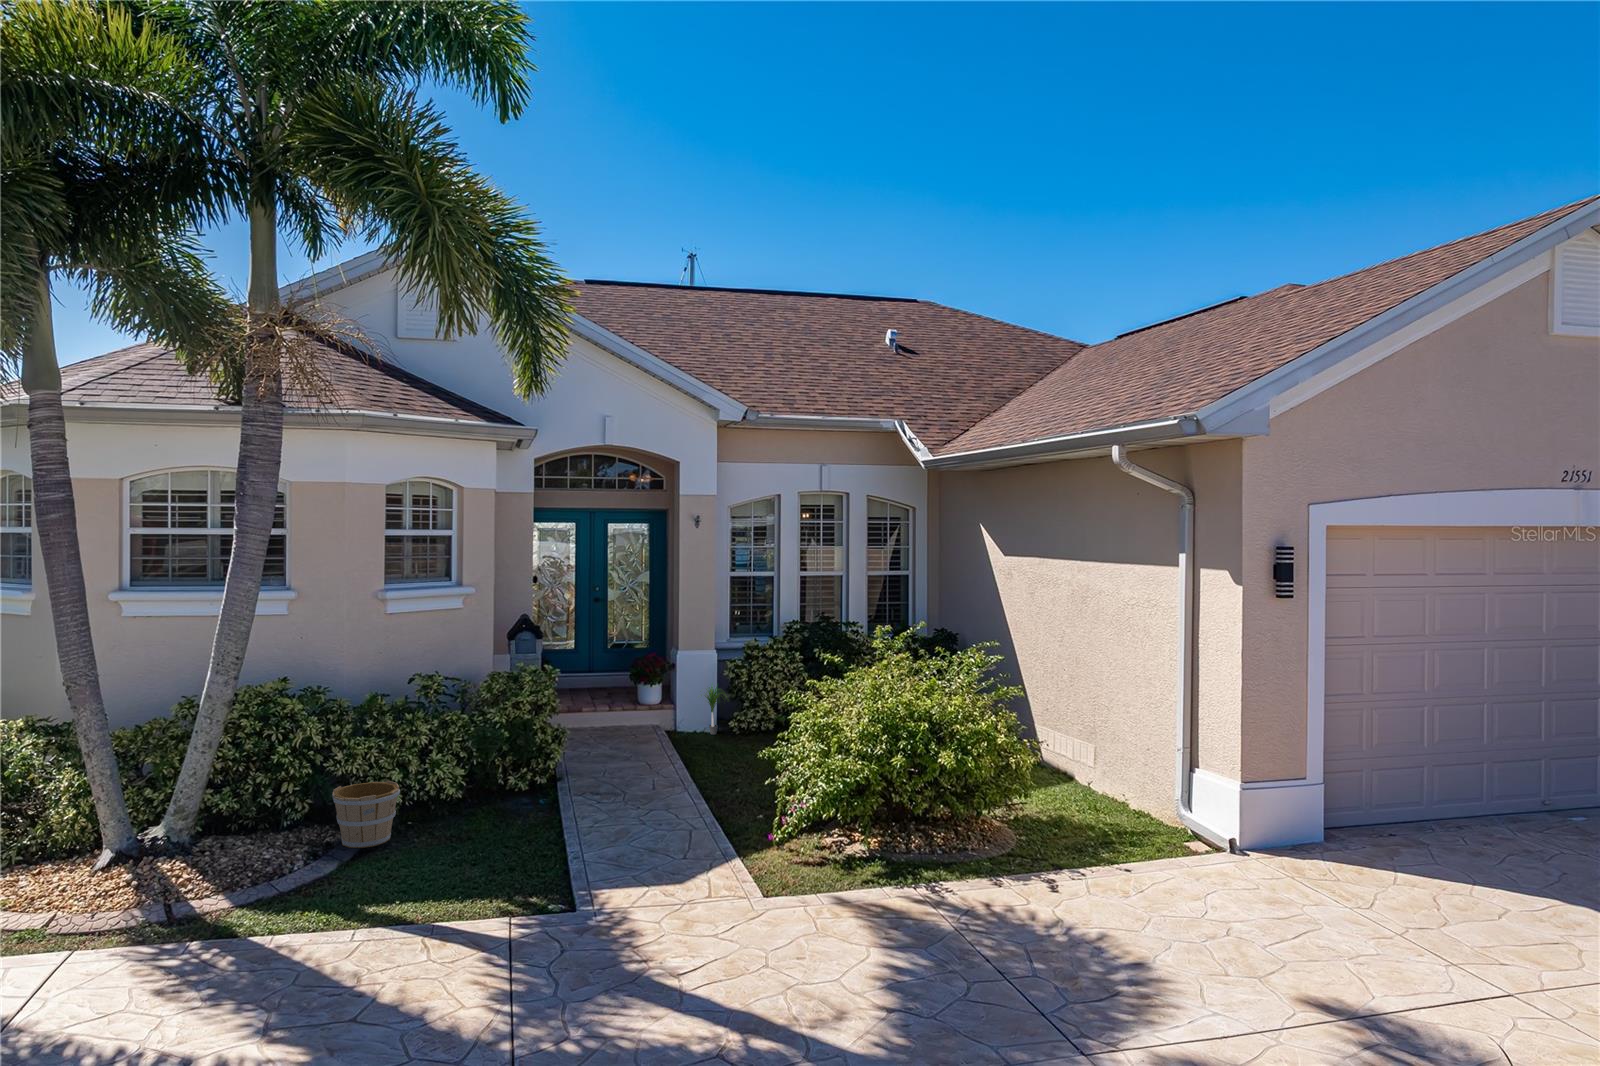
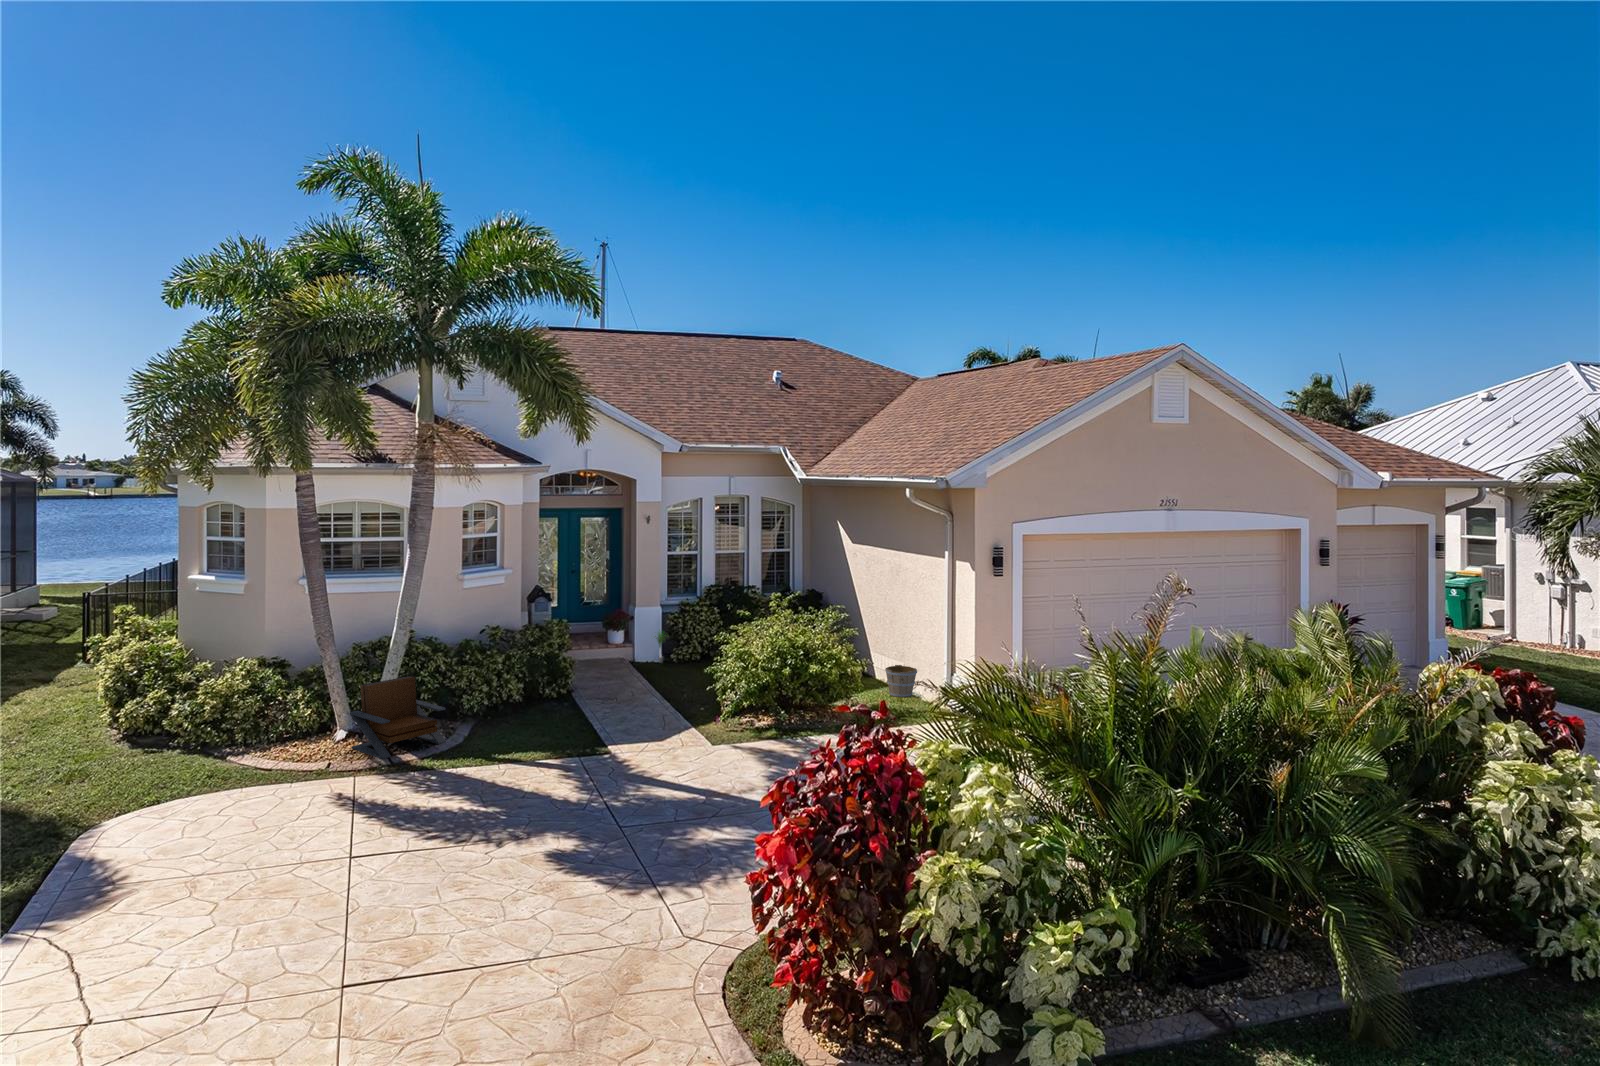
lounge chair: none [118,754,288,911] -> present [350,676,446,759]
wooden bucket: present [332,781,400,848] -> present [885,665,917,697]

